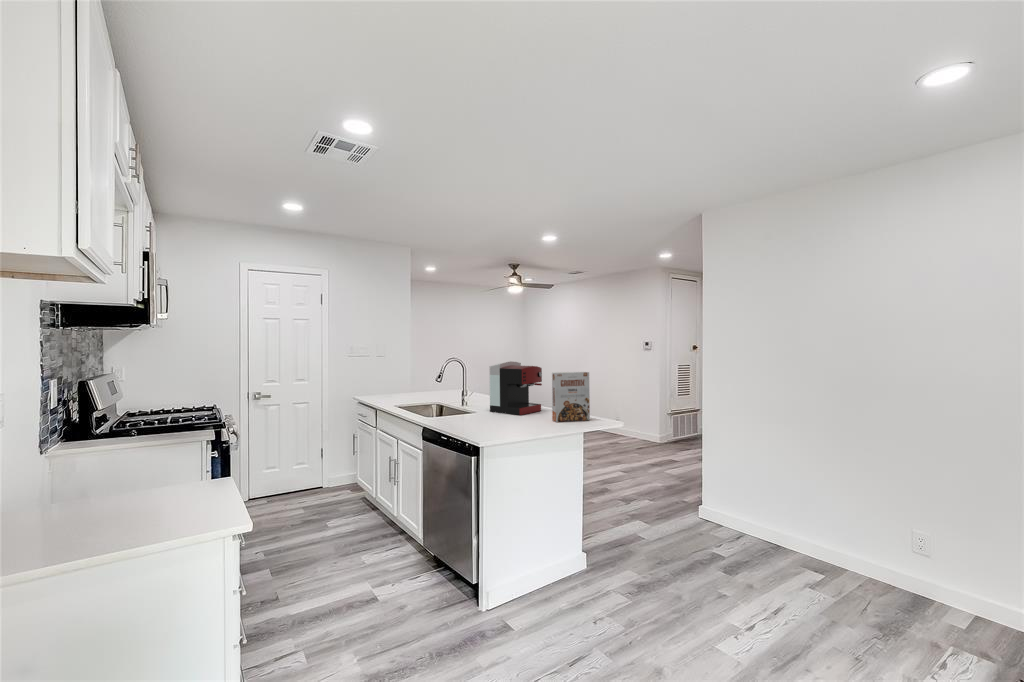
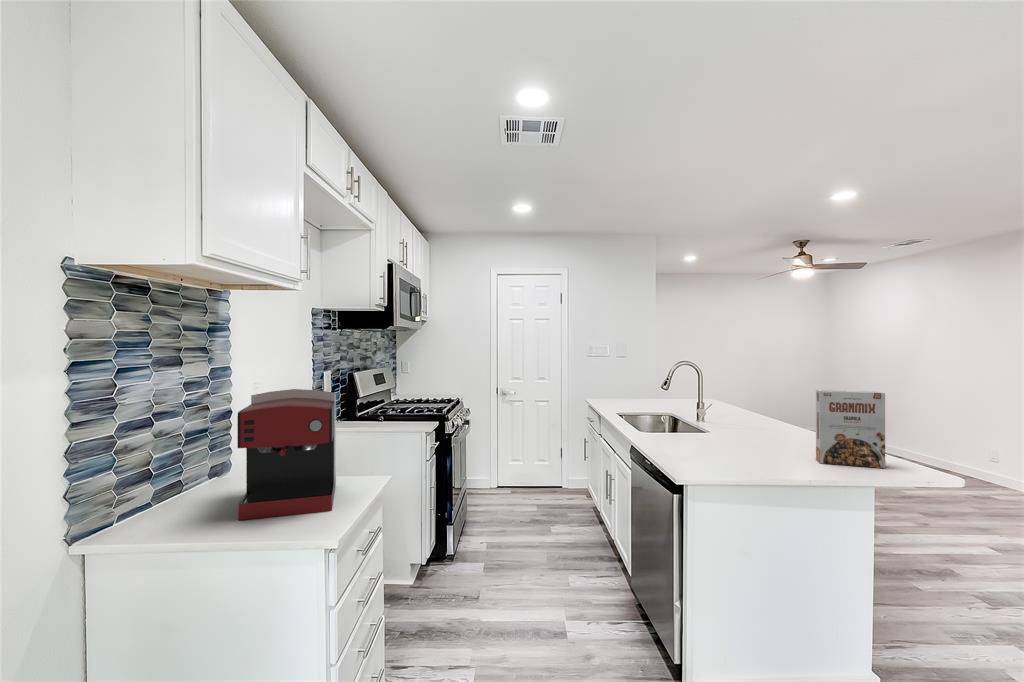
coffee maker: present [490,361,542,415] -> present [237,389,336,520]

